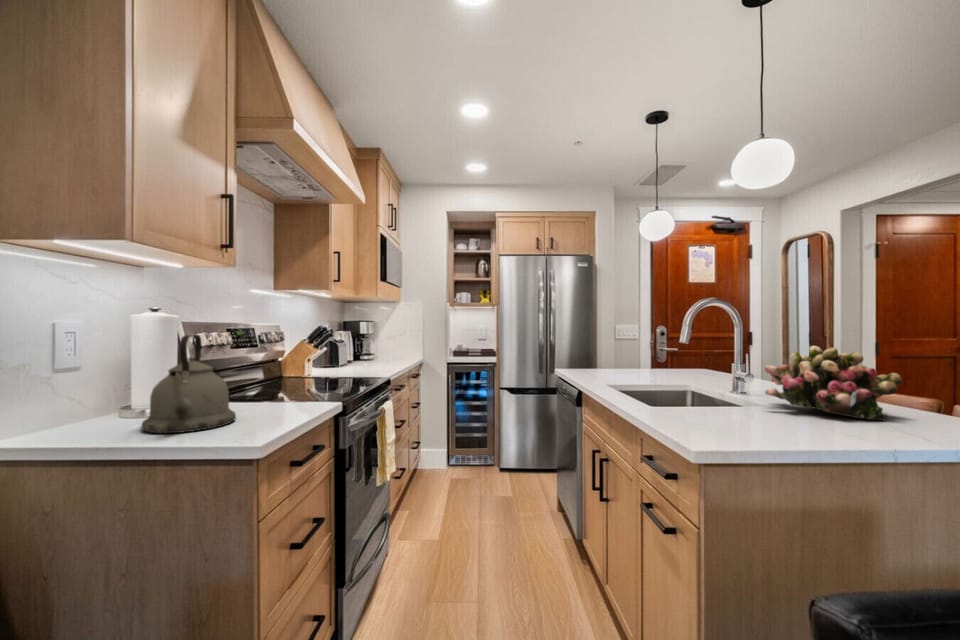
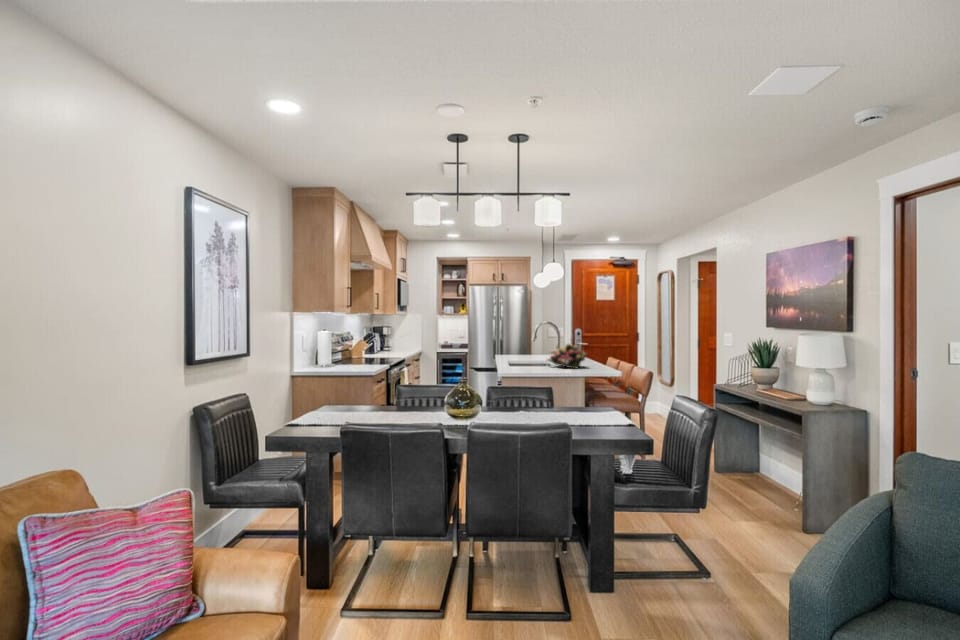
kettle: present [141,335,236,433] -> none [333,339,359,370]

